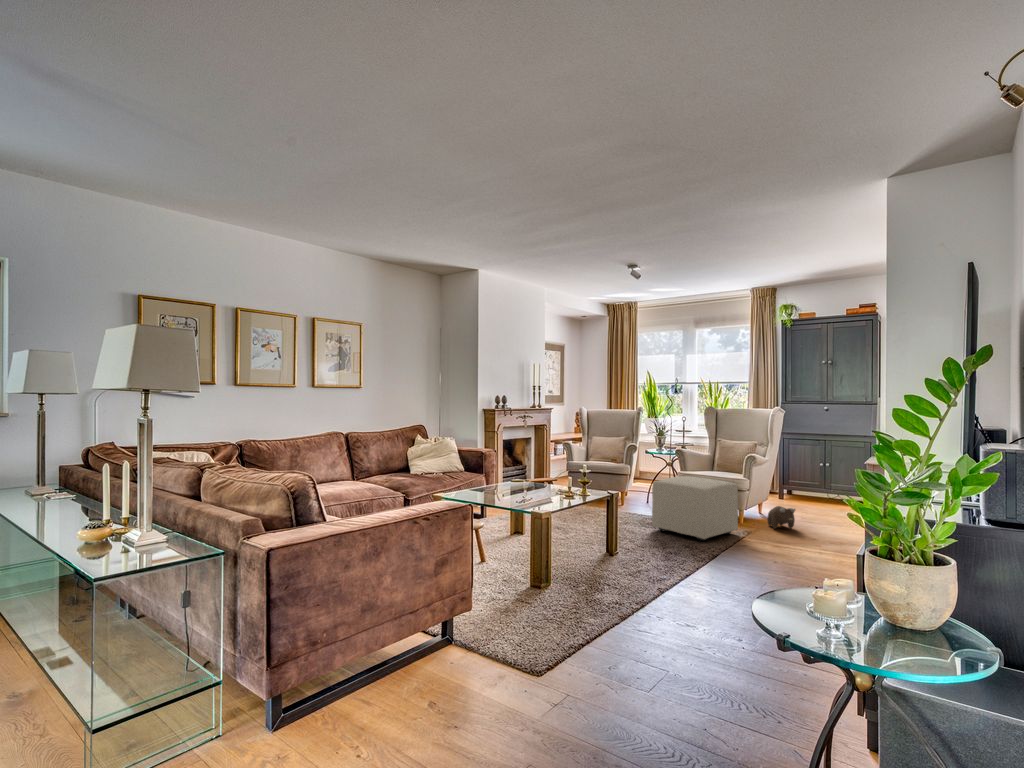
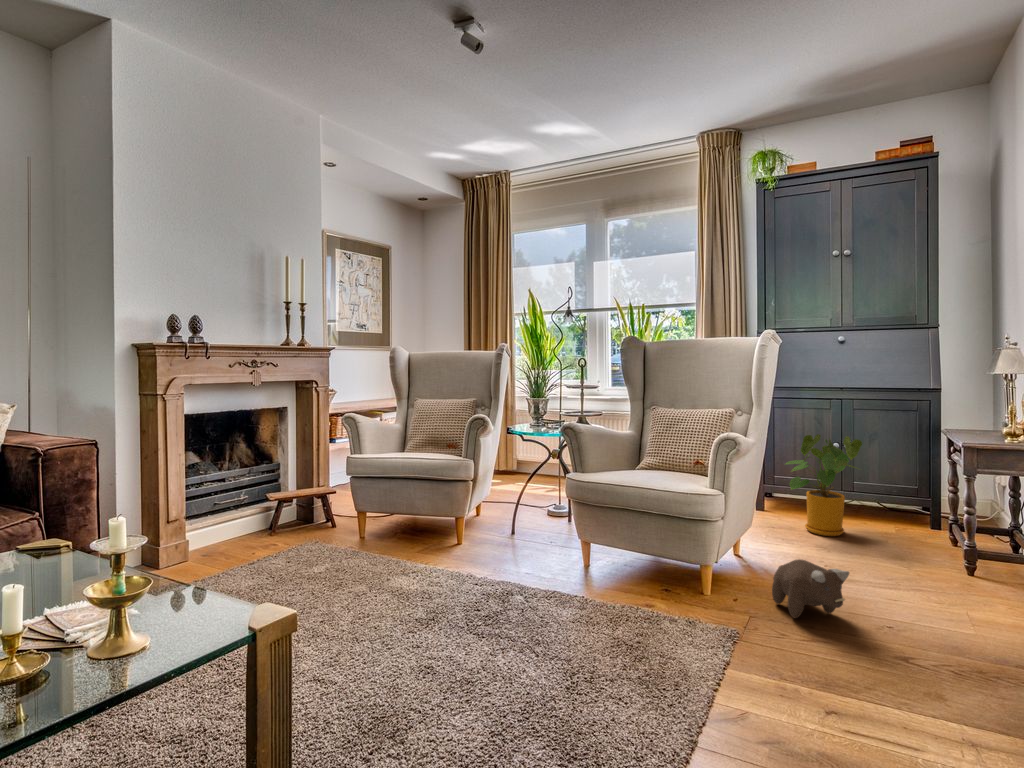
house plant: none [790,458,836,510] -> present [786,434,862,536]
ottoman: present [652,476,738,541] -> none [496,497,722,719]

